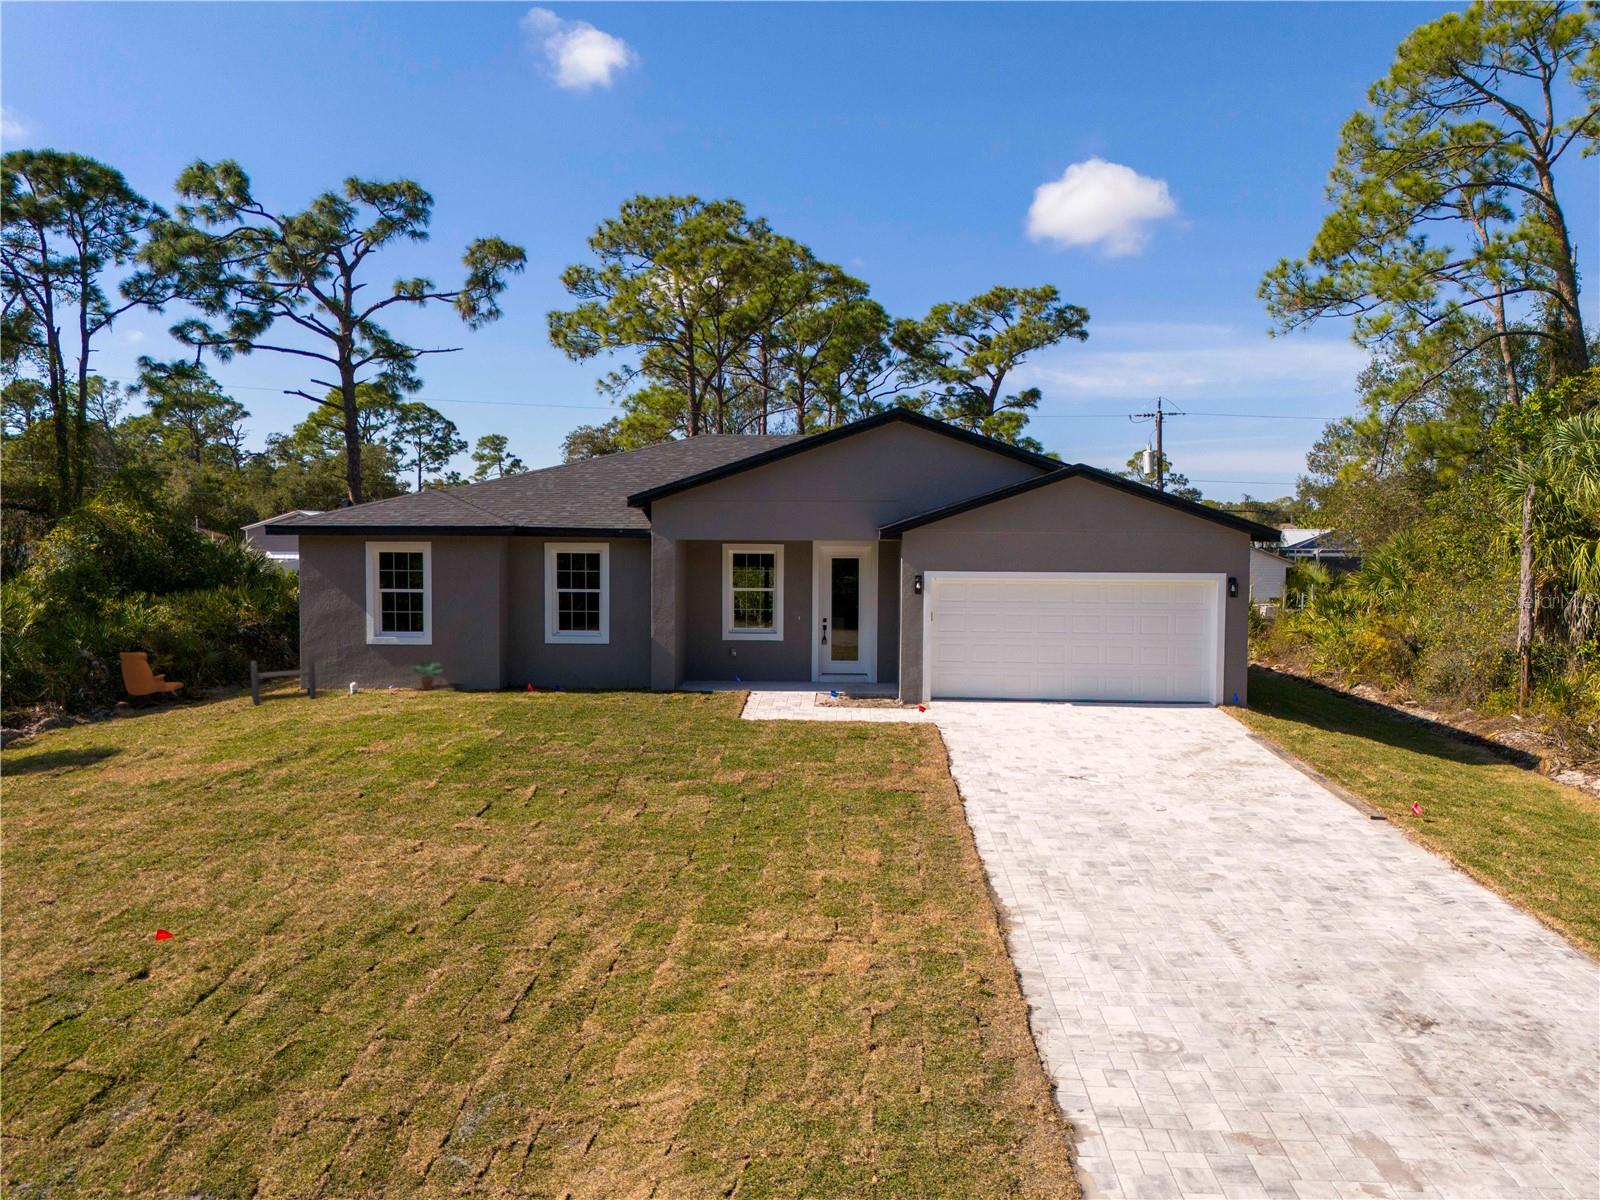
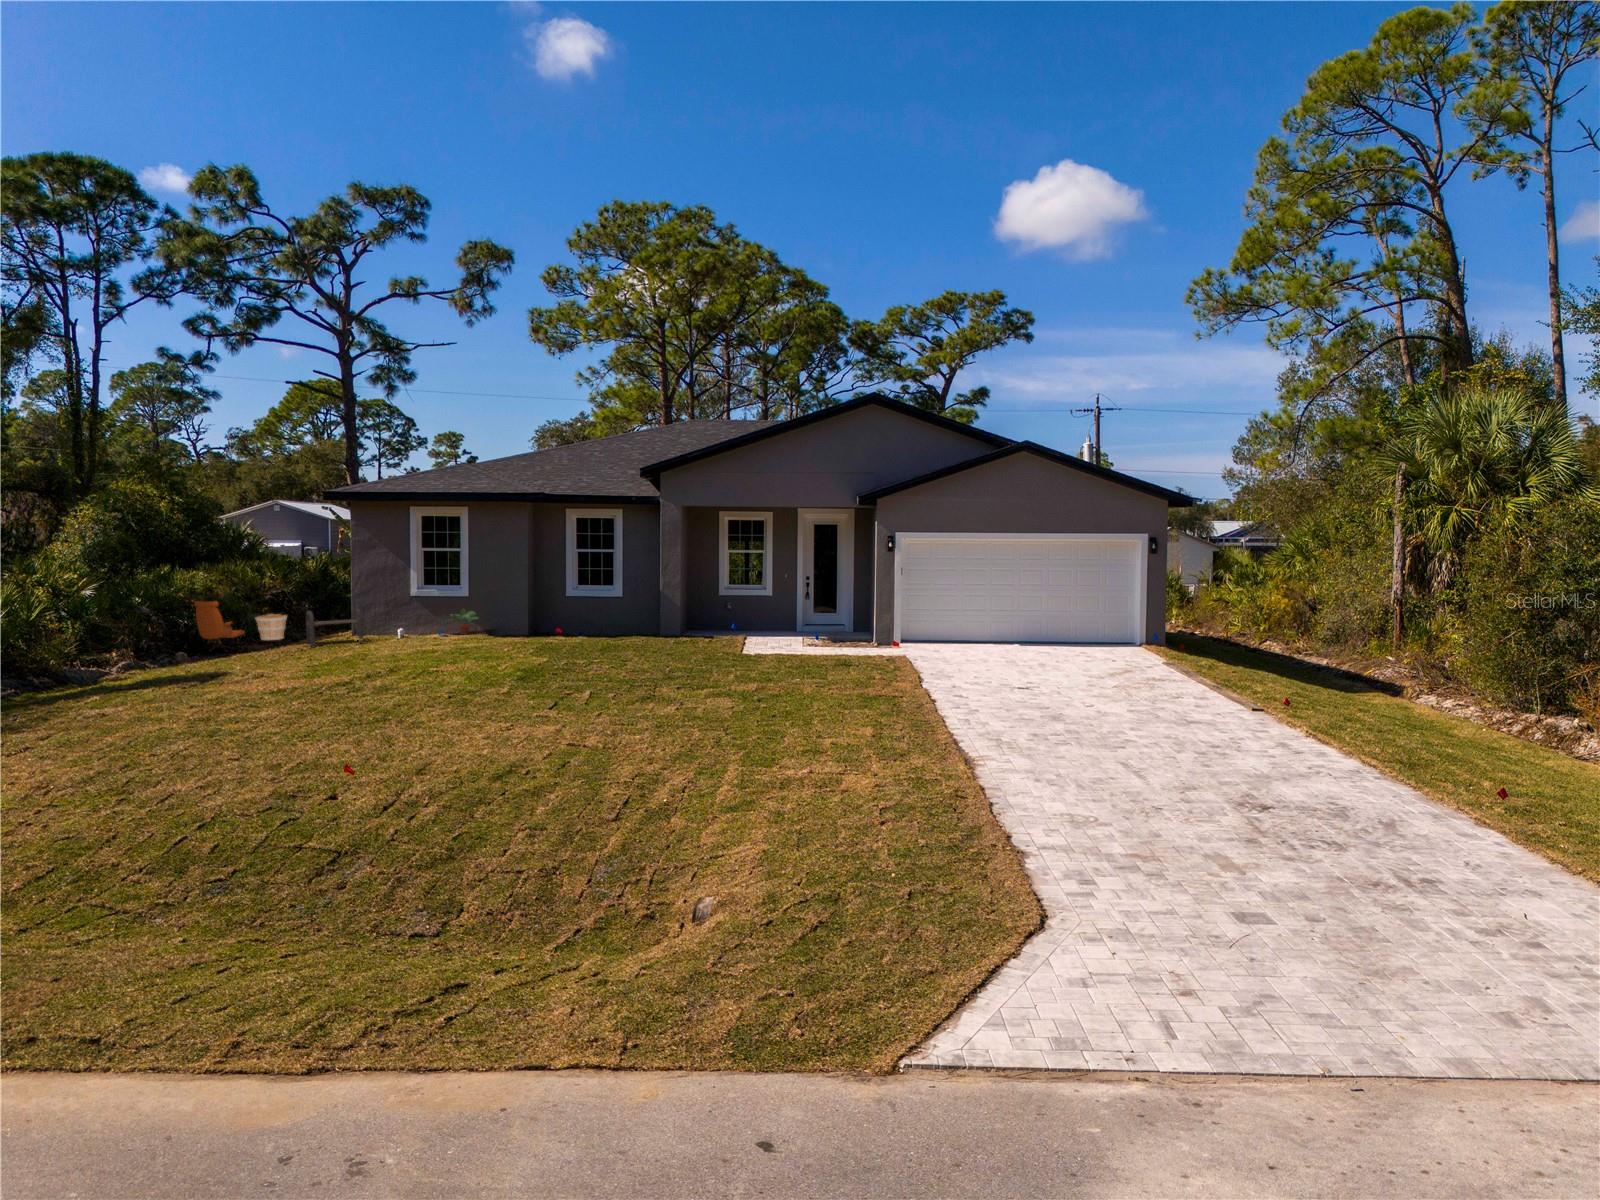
wooden bucket: none [198,662,234,693] -> present [256,614,287,640]

